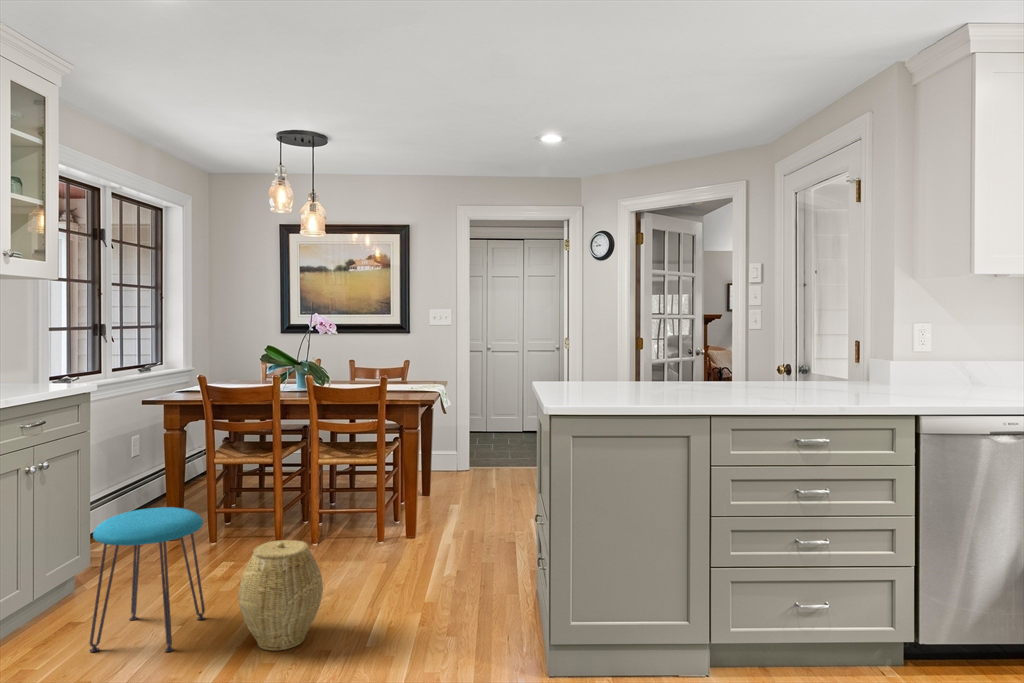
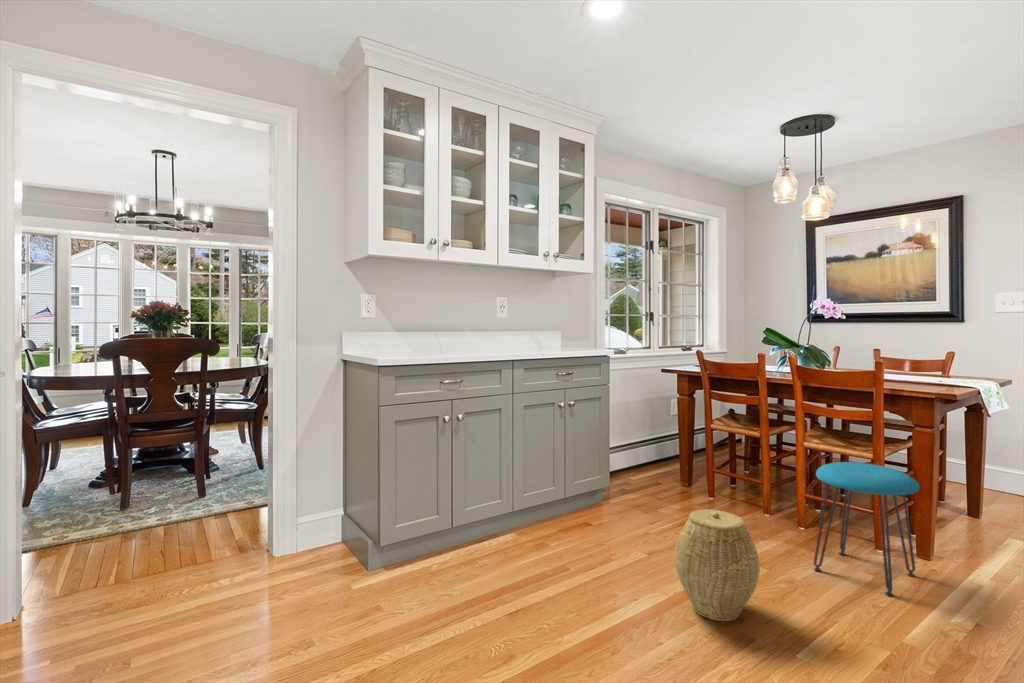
stool: present [89,507,205,652] -> present [814,462,919,596]

